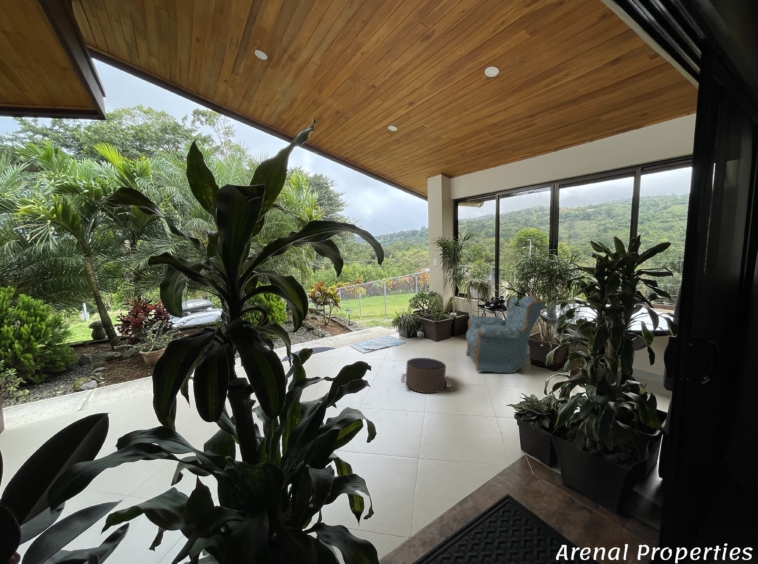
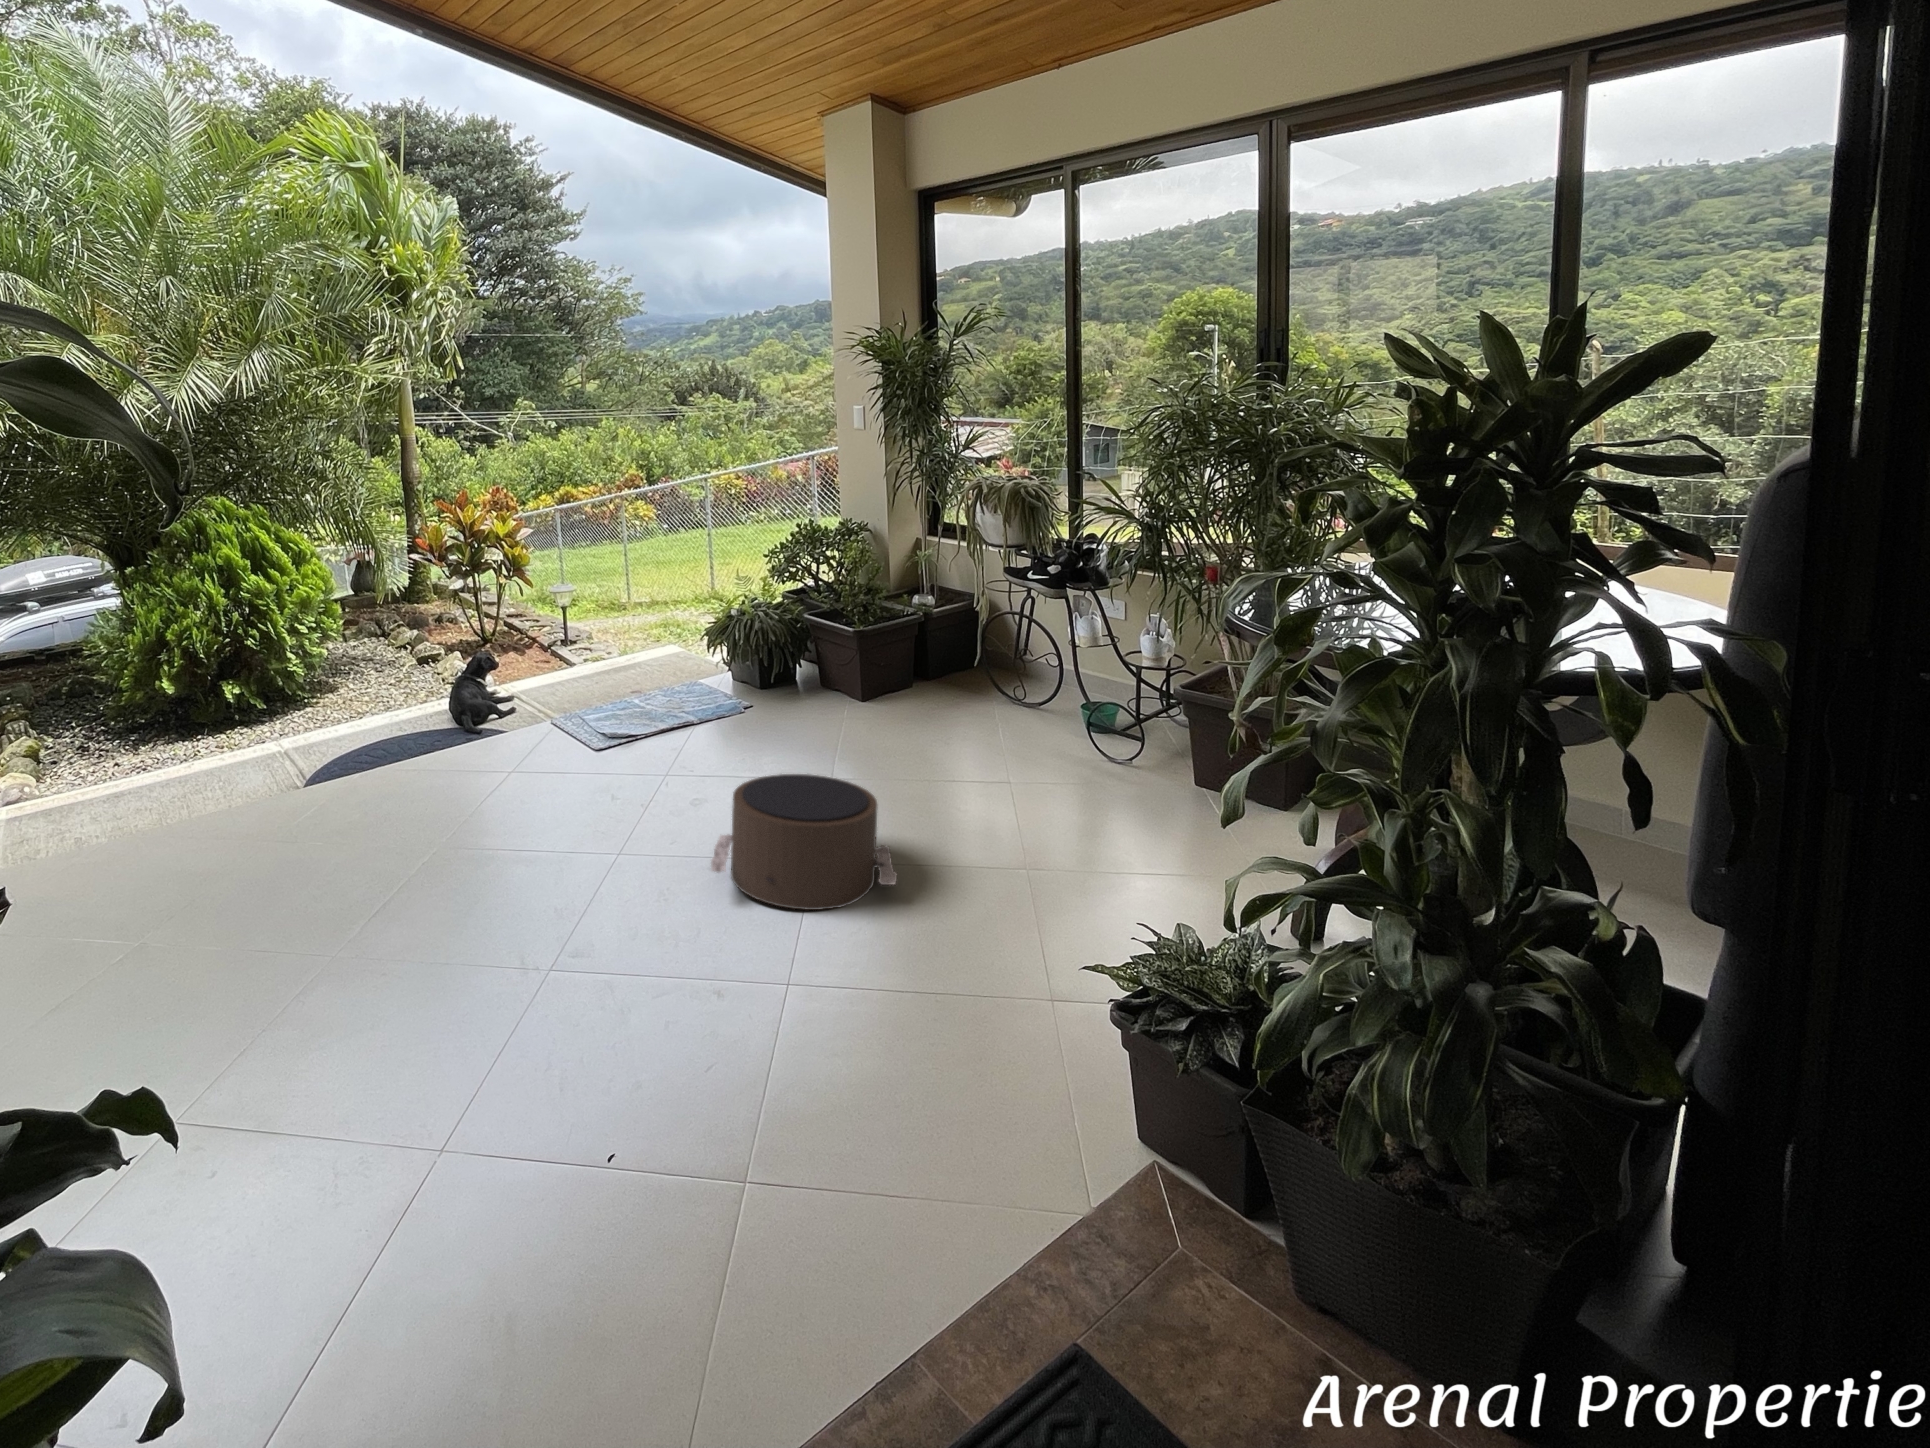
armchair: present [466,294,546,373] -> none [961,528,1246,824]

